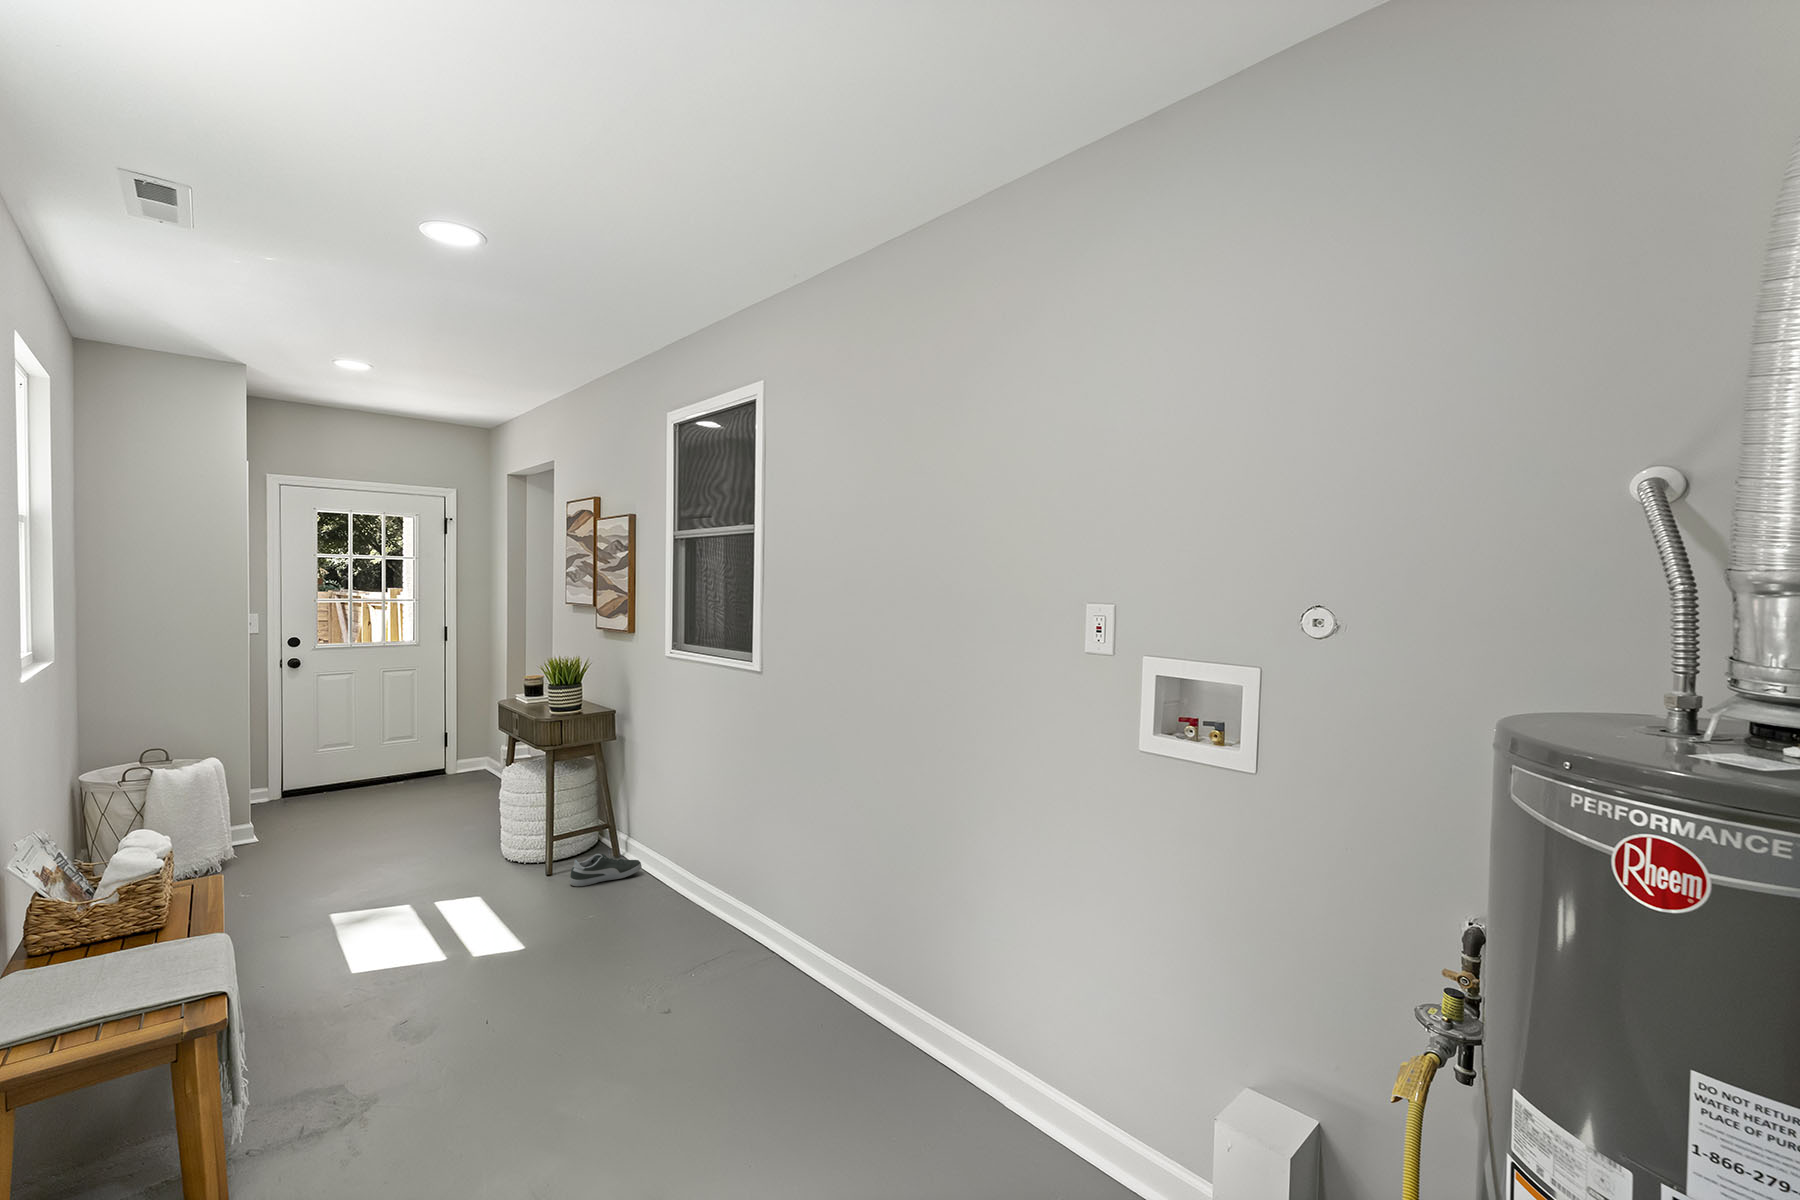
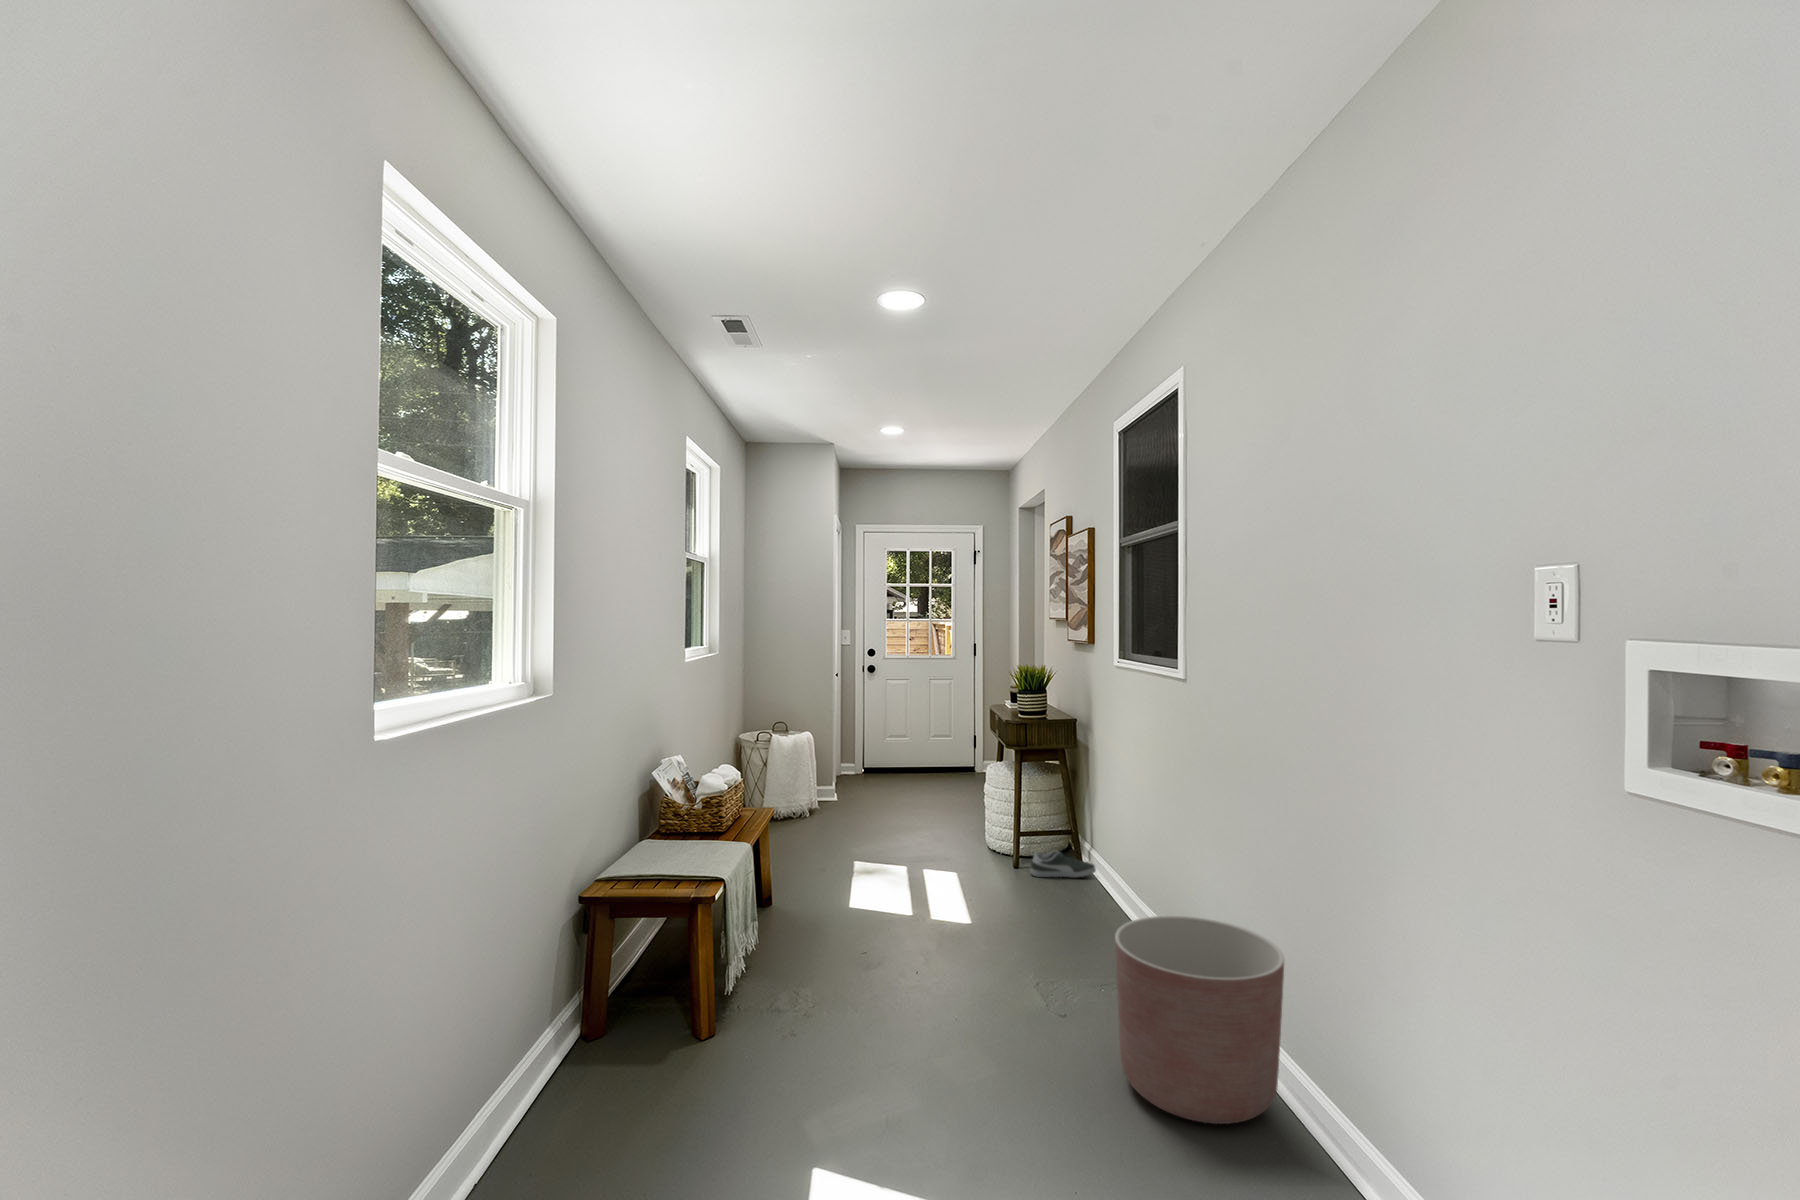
planter: none [754,896,905,1089] -> present [1115,916,1284,1124]

